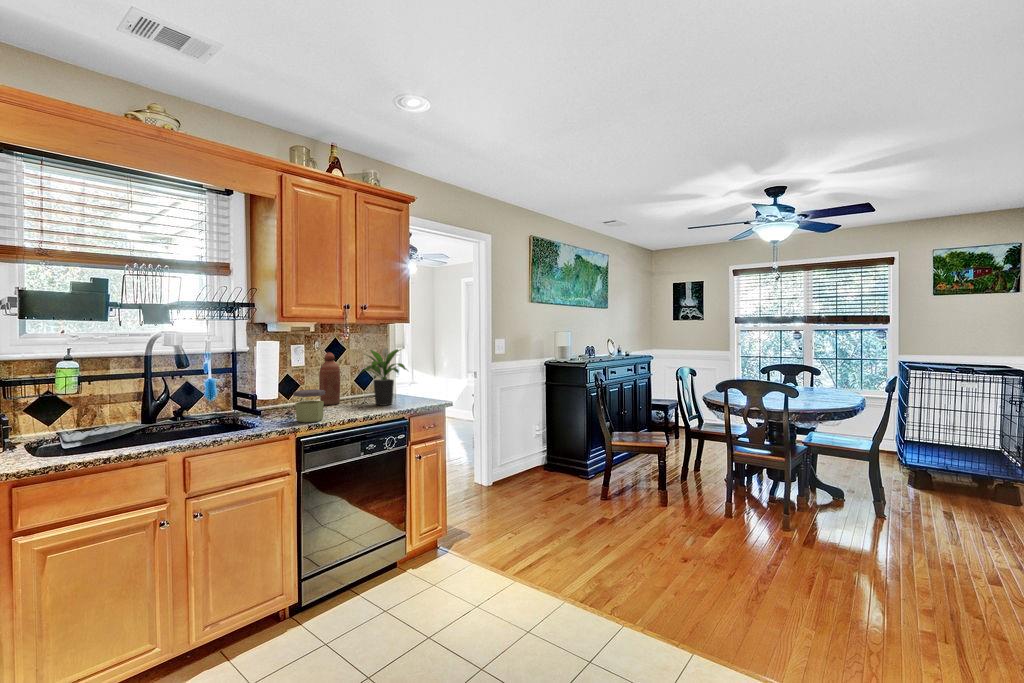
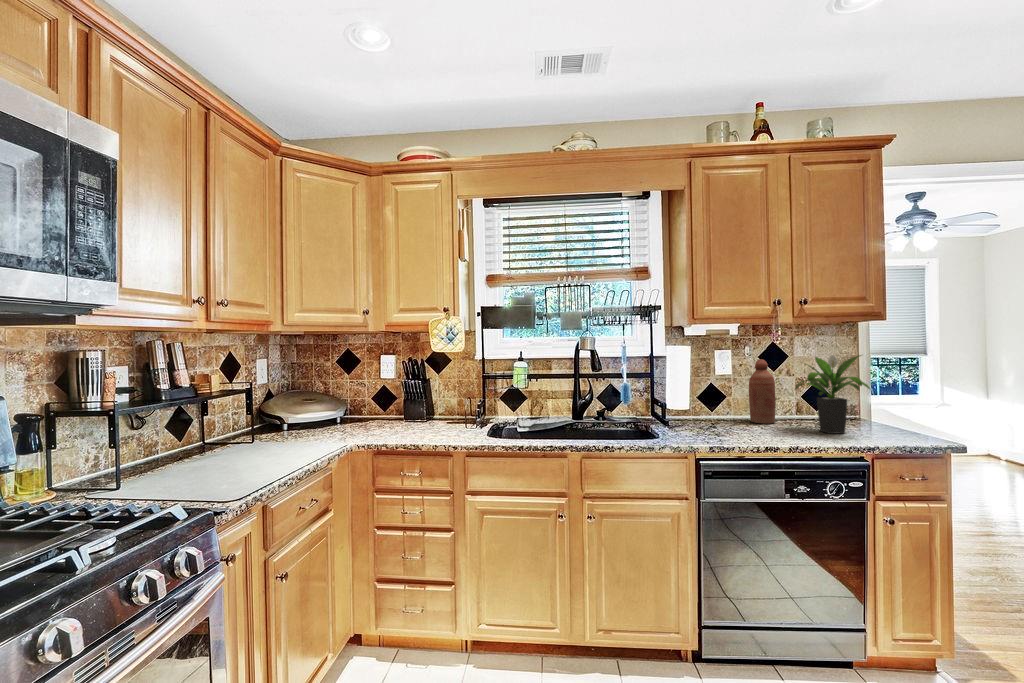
jar: present [293,389,325,422] -> none [695,402,733,442]

